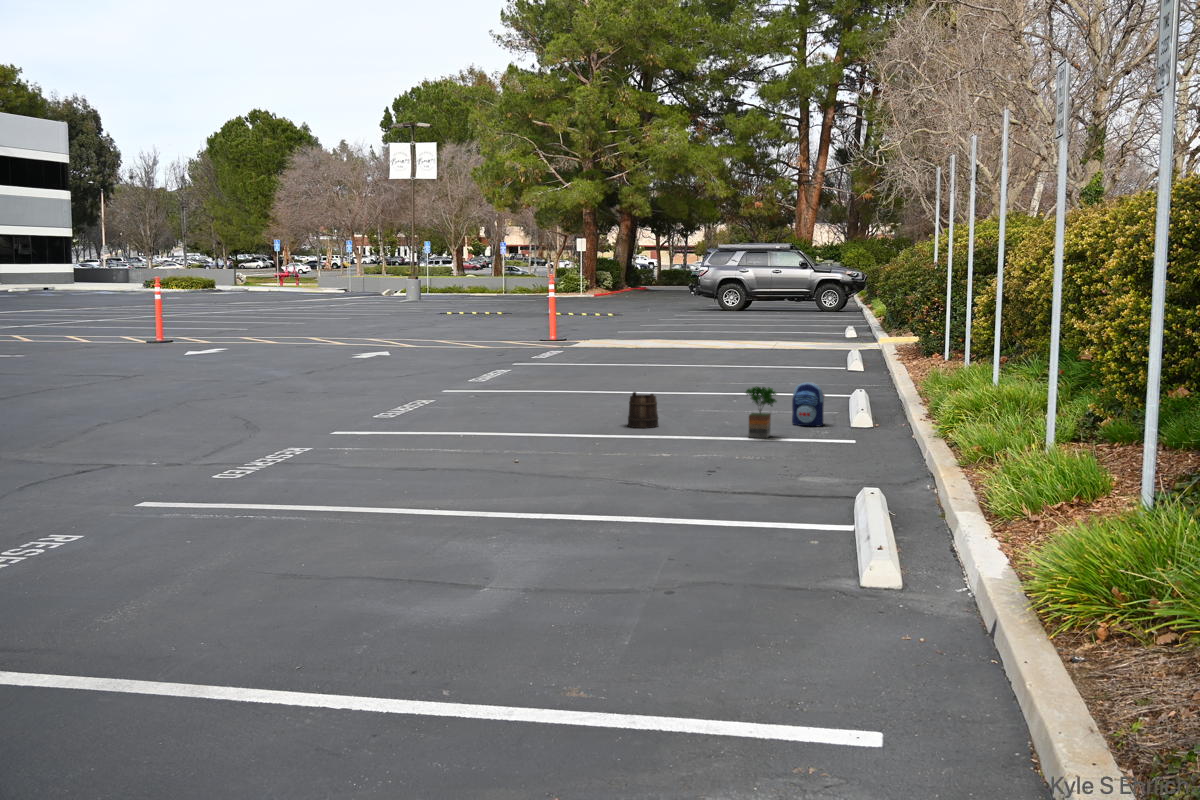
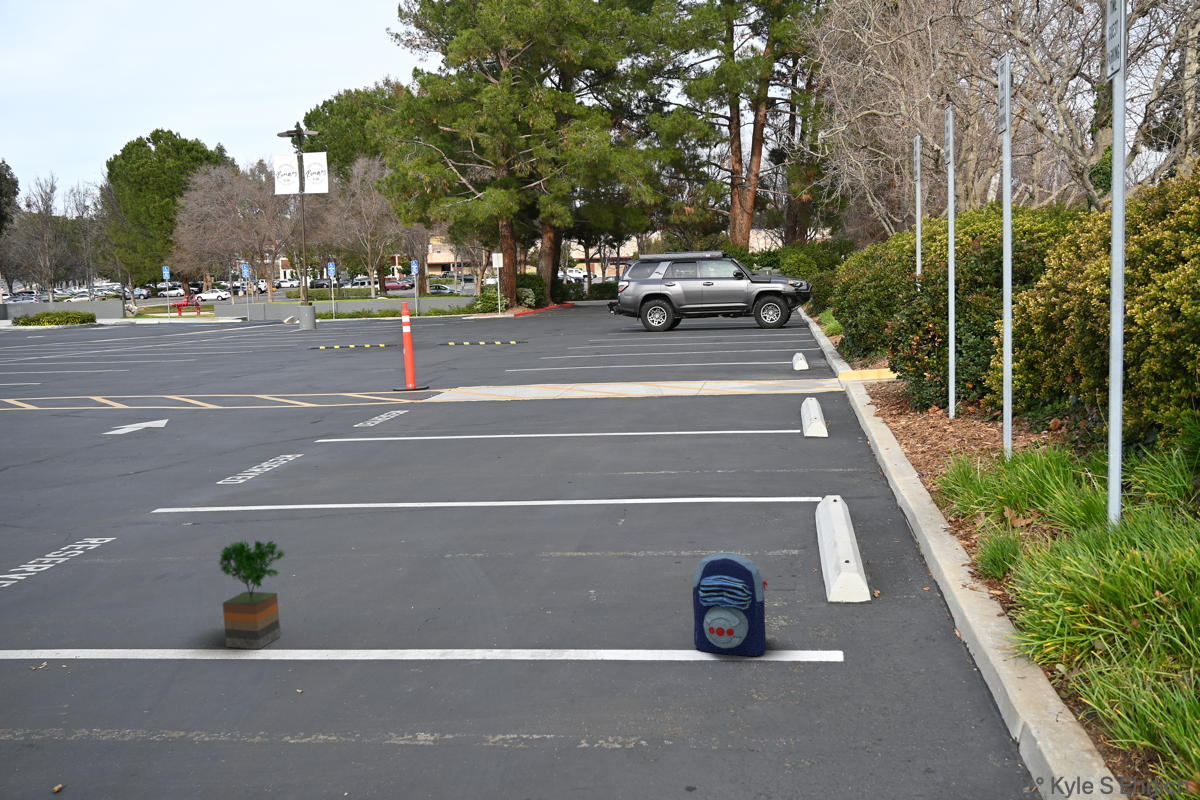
potted tree: present [746,386,777,438] -> present [219,541,285,649]
bucket: present [628,392,658,428] -> none [310,587,386,682]

